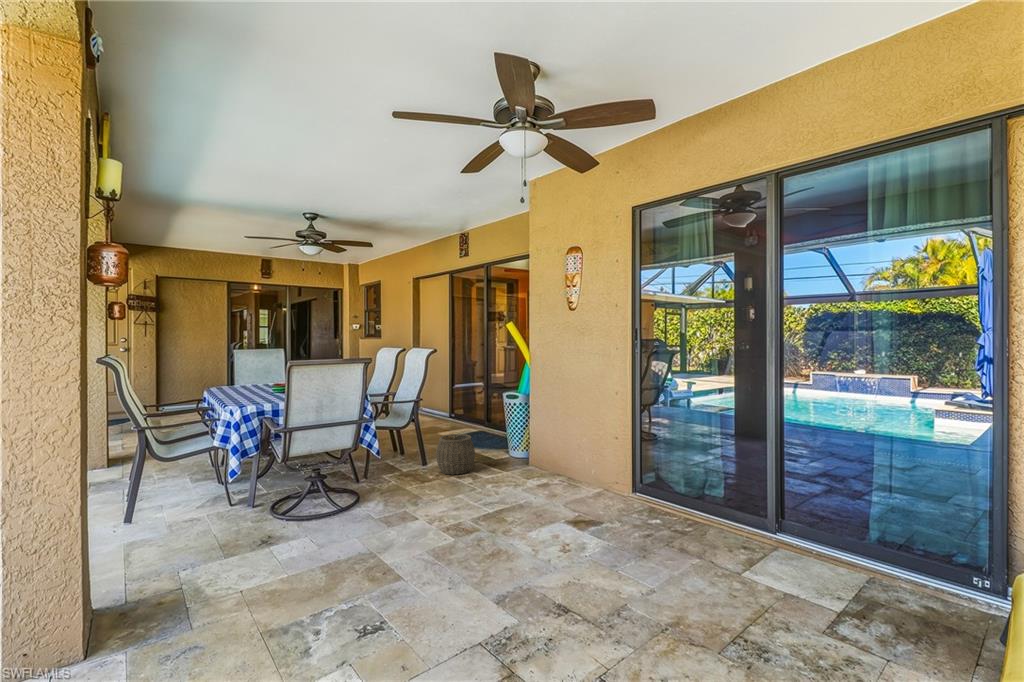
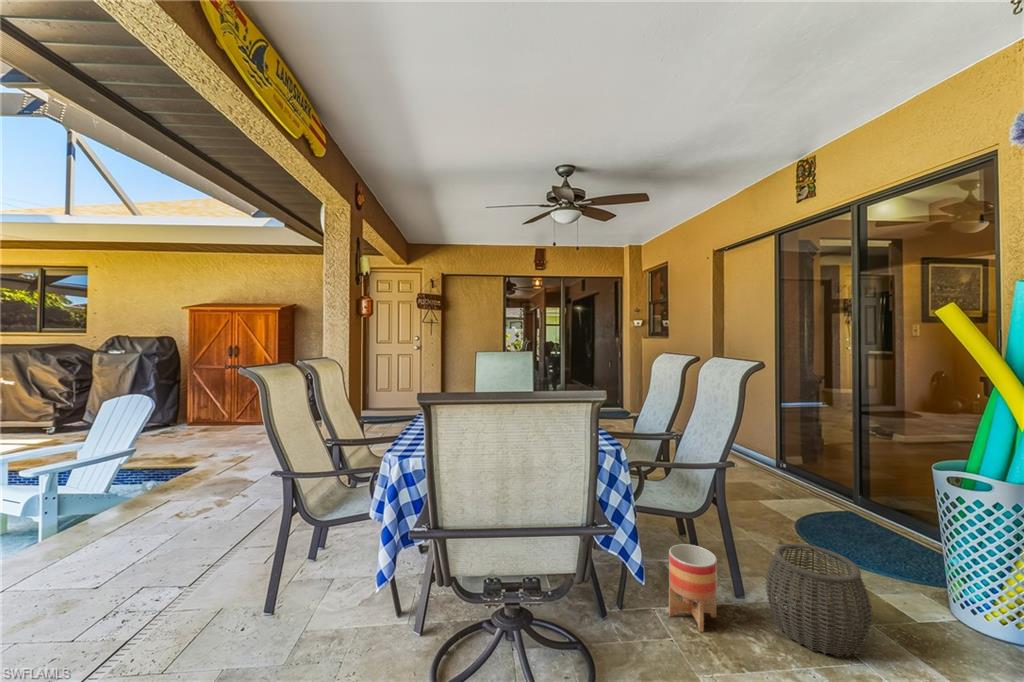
planter: none [391,445,414,482] -> present [669,544,717,632]

